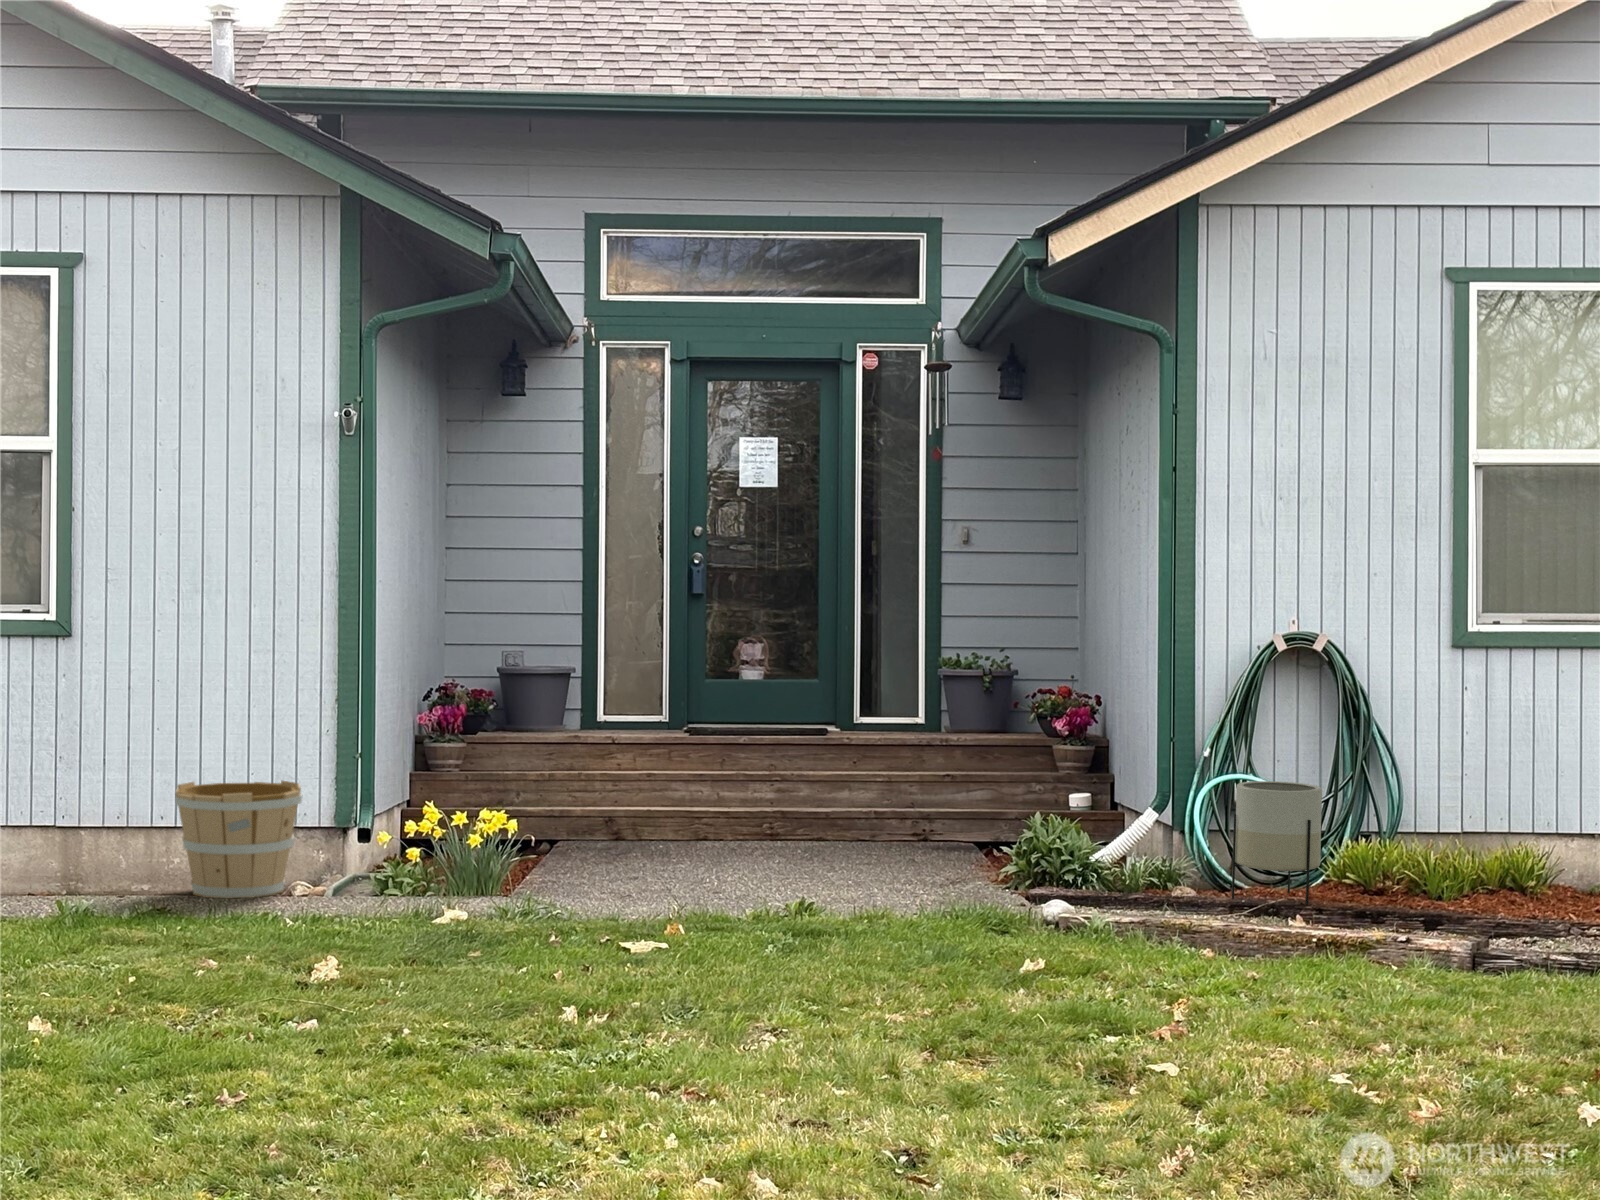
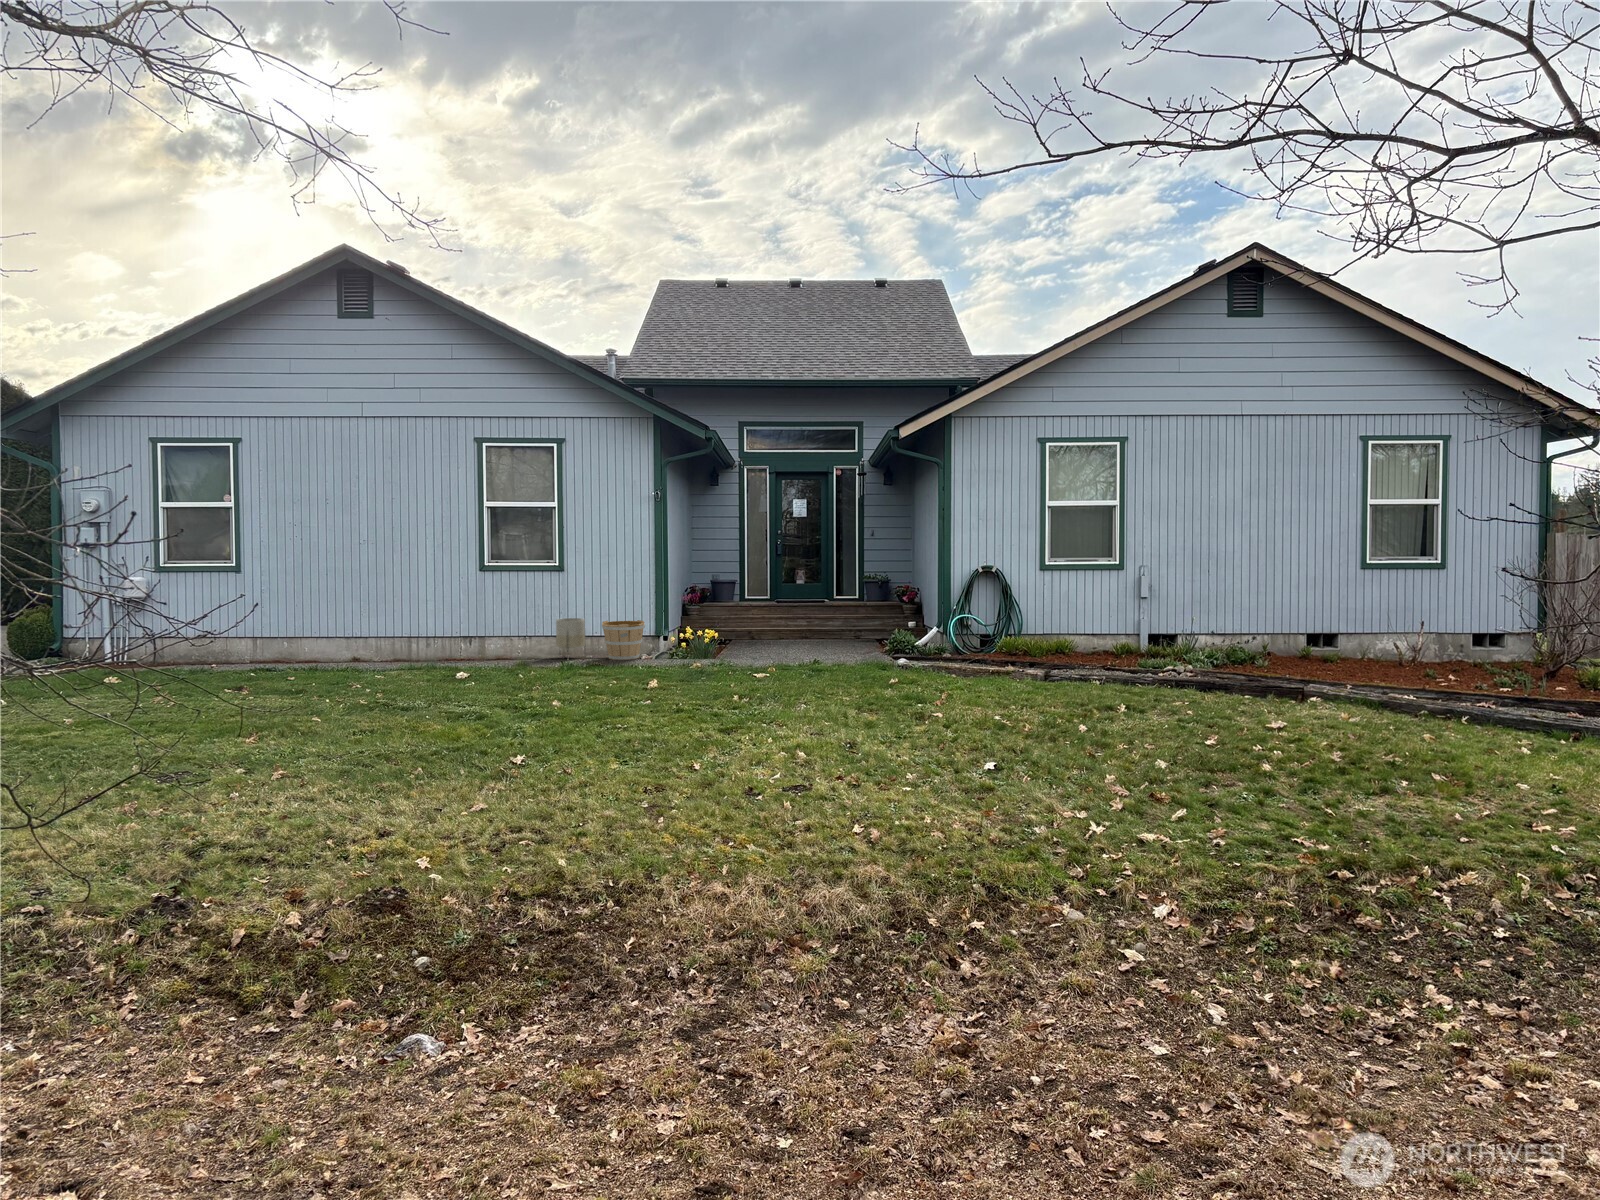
planter: present [1232,781,1322,905] -> present [556,618,586,648]

